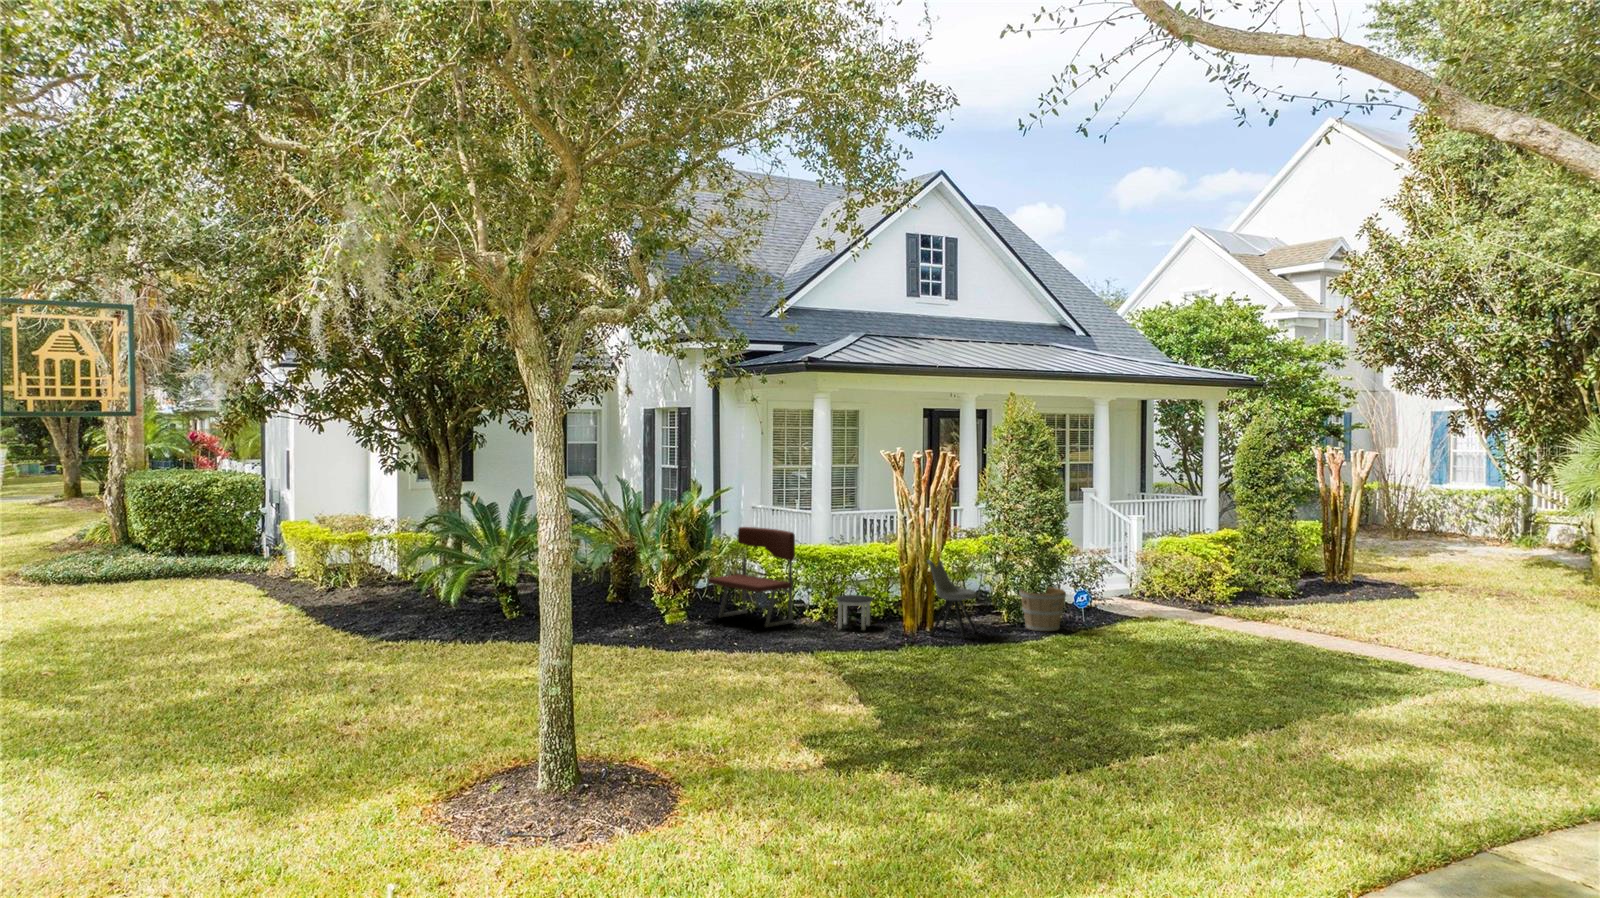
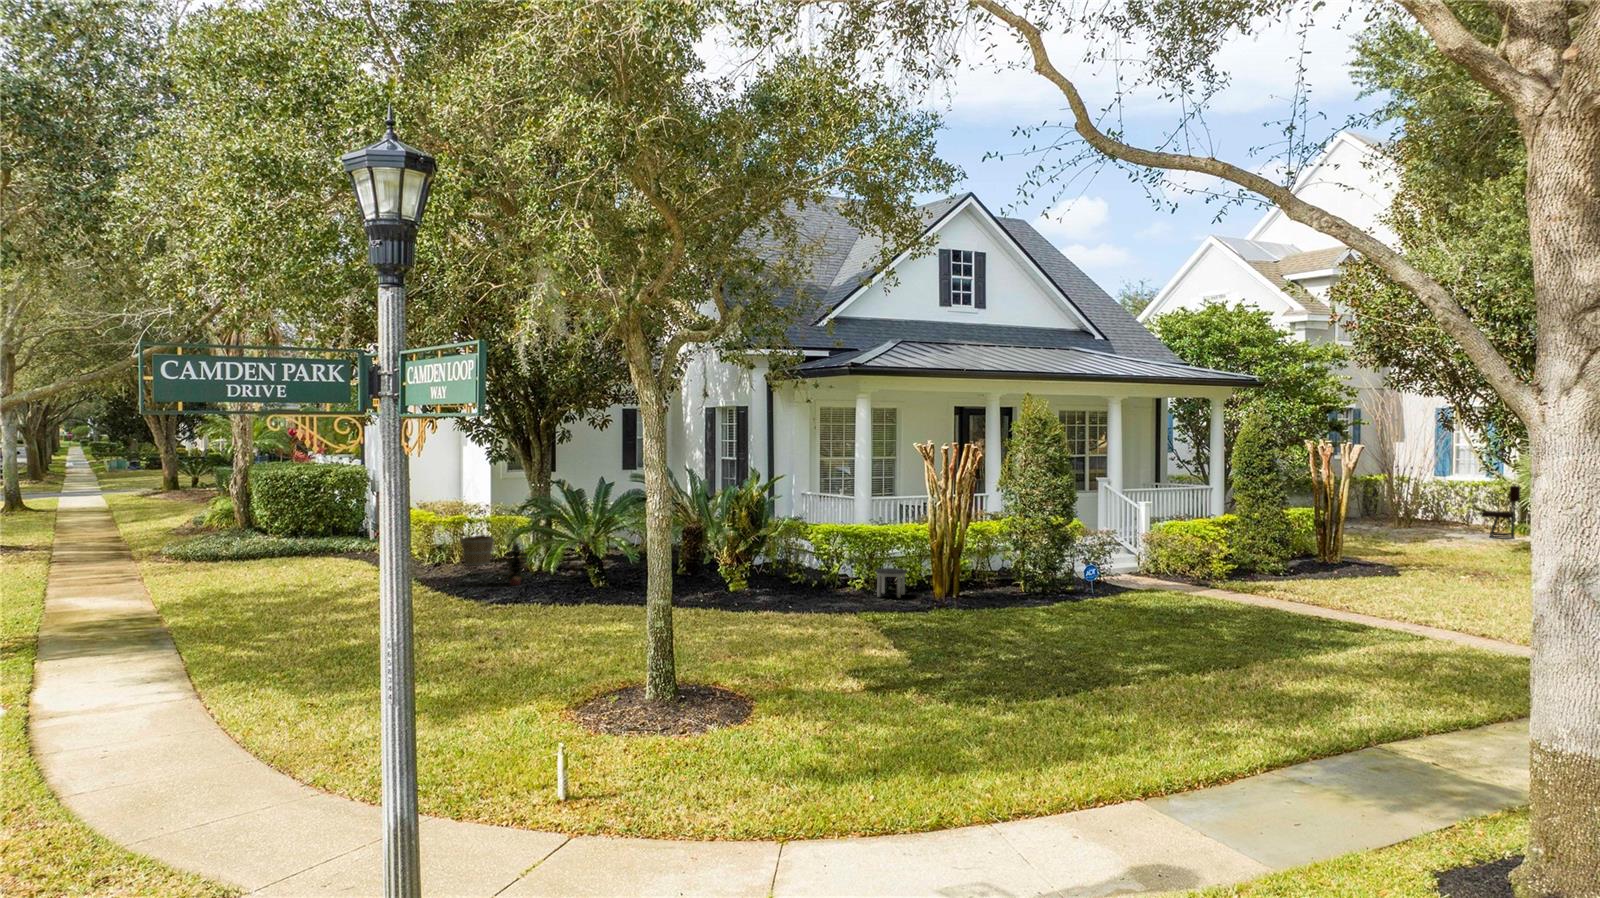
bench: present [708,527,795,627] -> present [1481,486,1520,539]
chair: present [927,560,977,639] -> none [954,535,998,605]
decorative plant: none [398,566,437,616] -> present [504,543,527,585]
wooden bucket: present [1019,587,1066,631] -> present [460,535,494,566]

